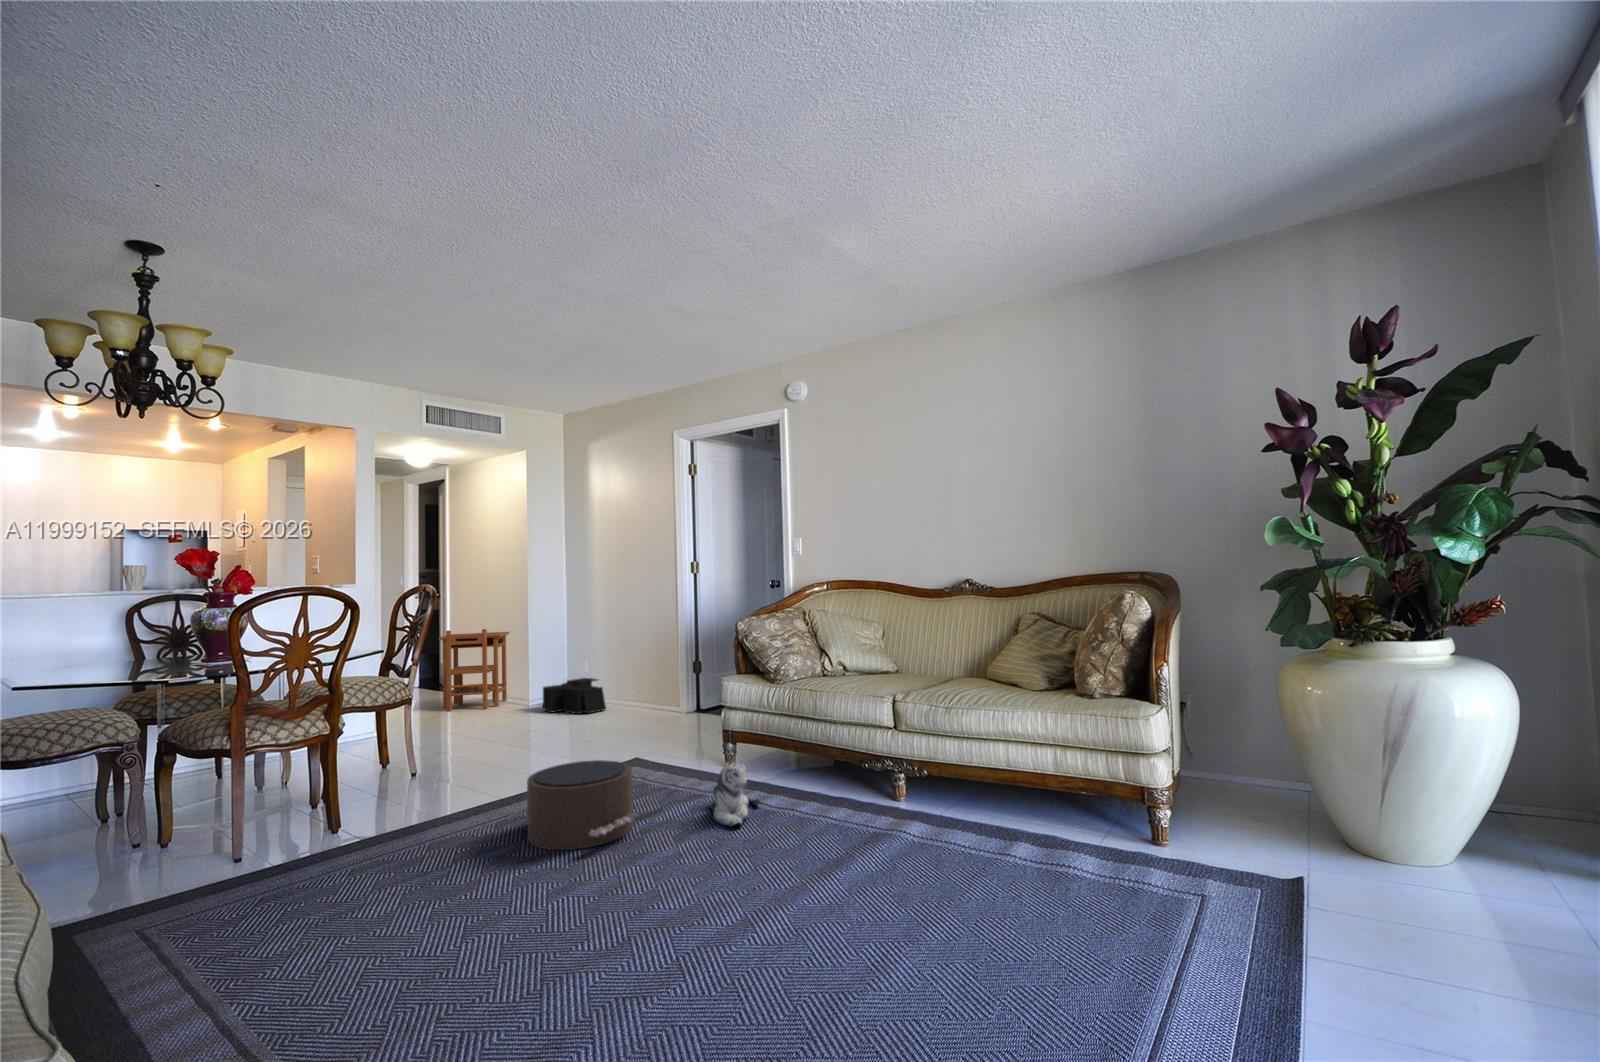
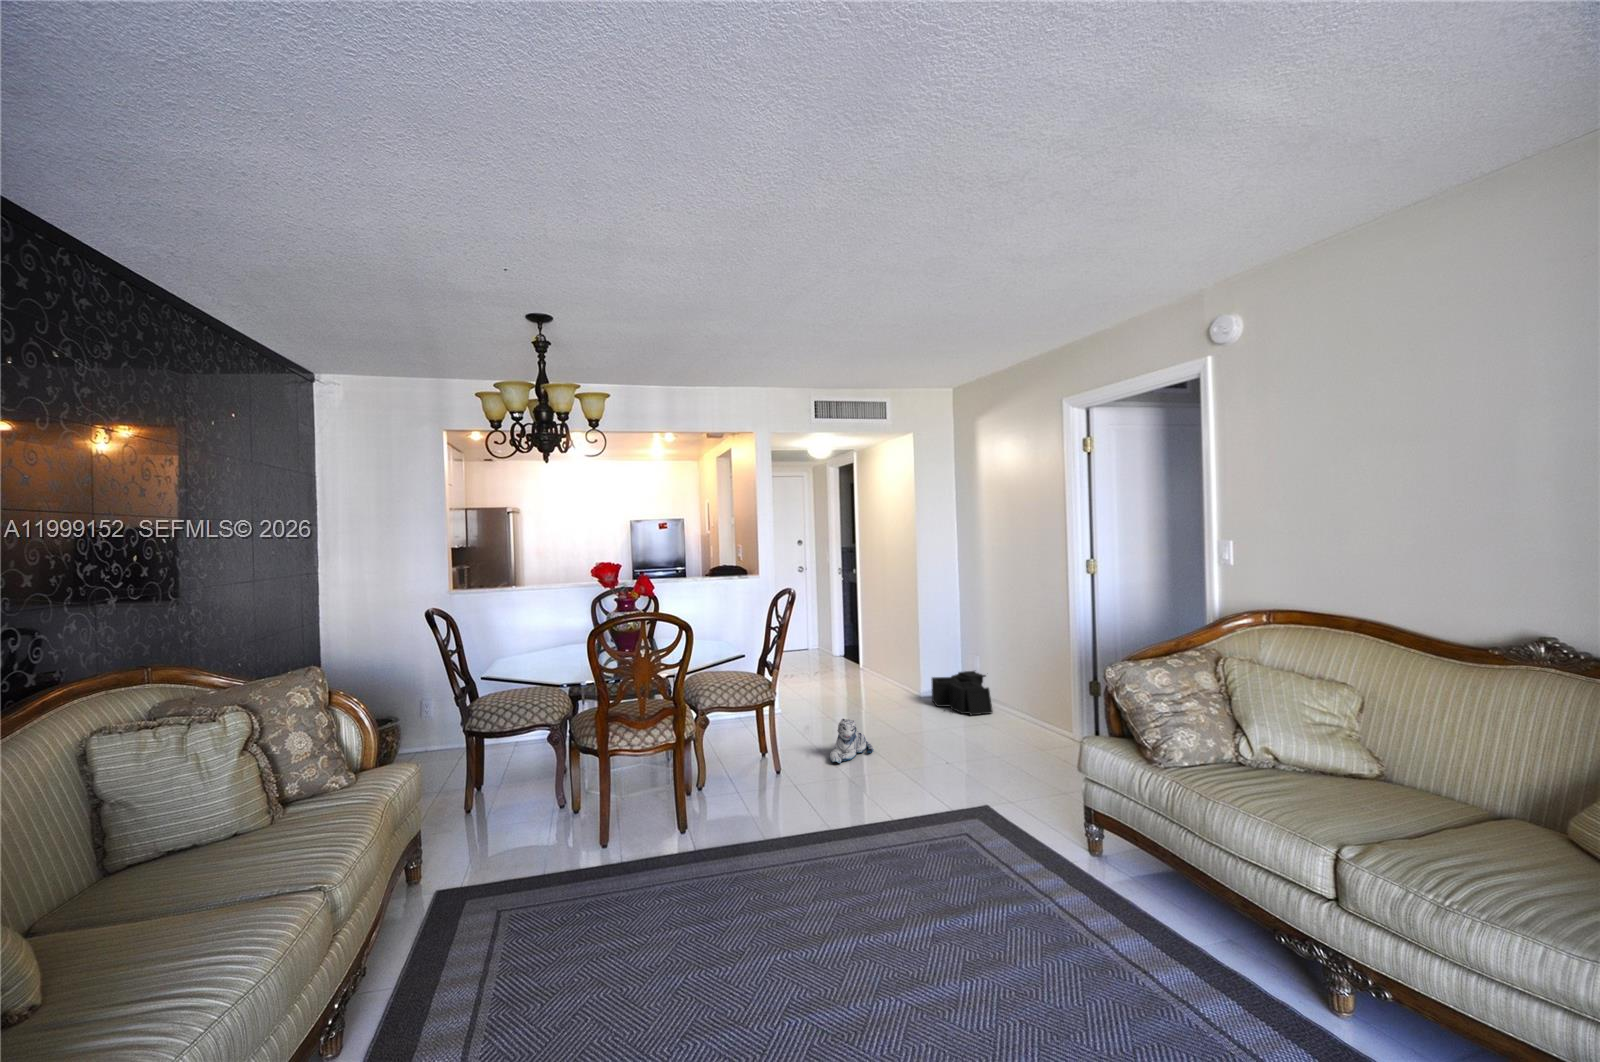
side table: present [439,629,509,711] -> none [844,611,909,689]
pouf: present [508,760,636,850] -> none [797,826,926,950]
plush toy: present [710,762,760,827] -> present [830,719,873,763]

